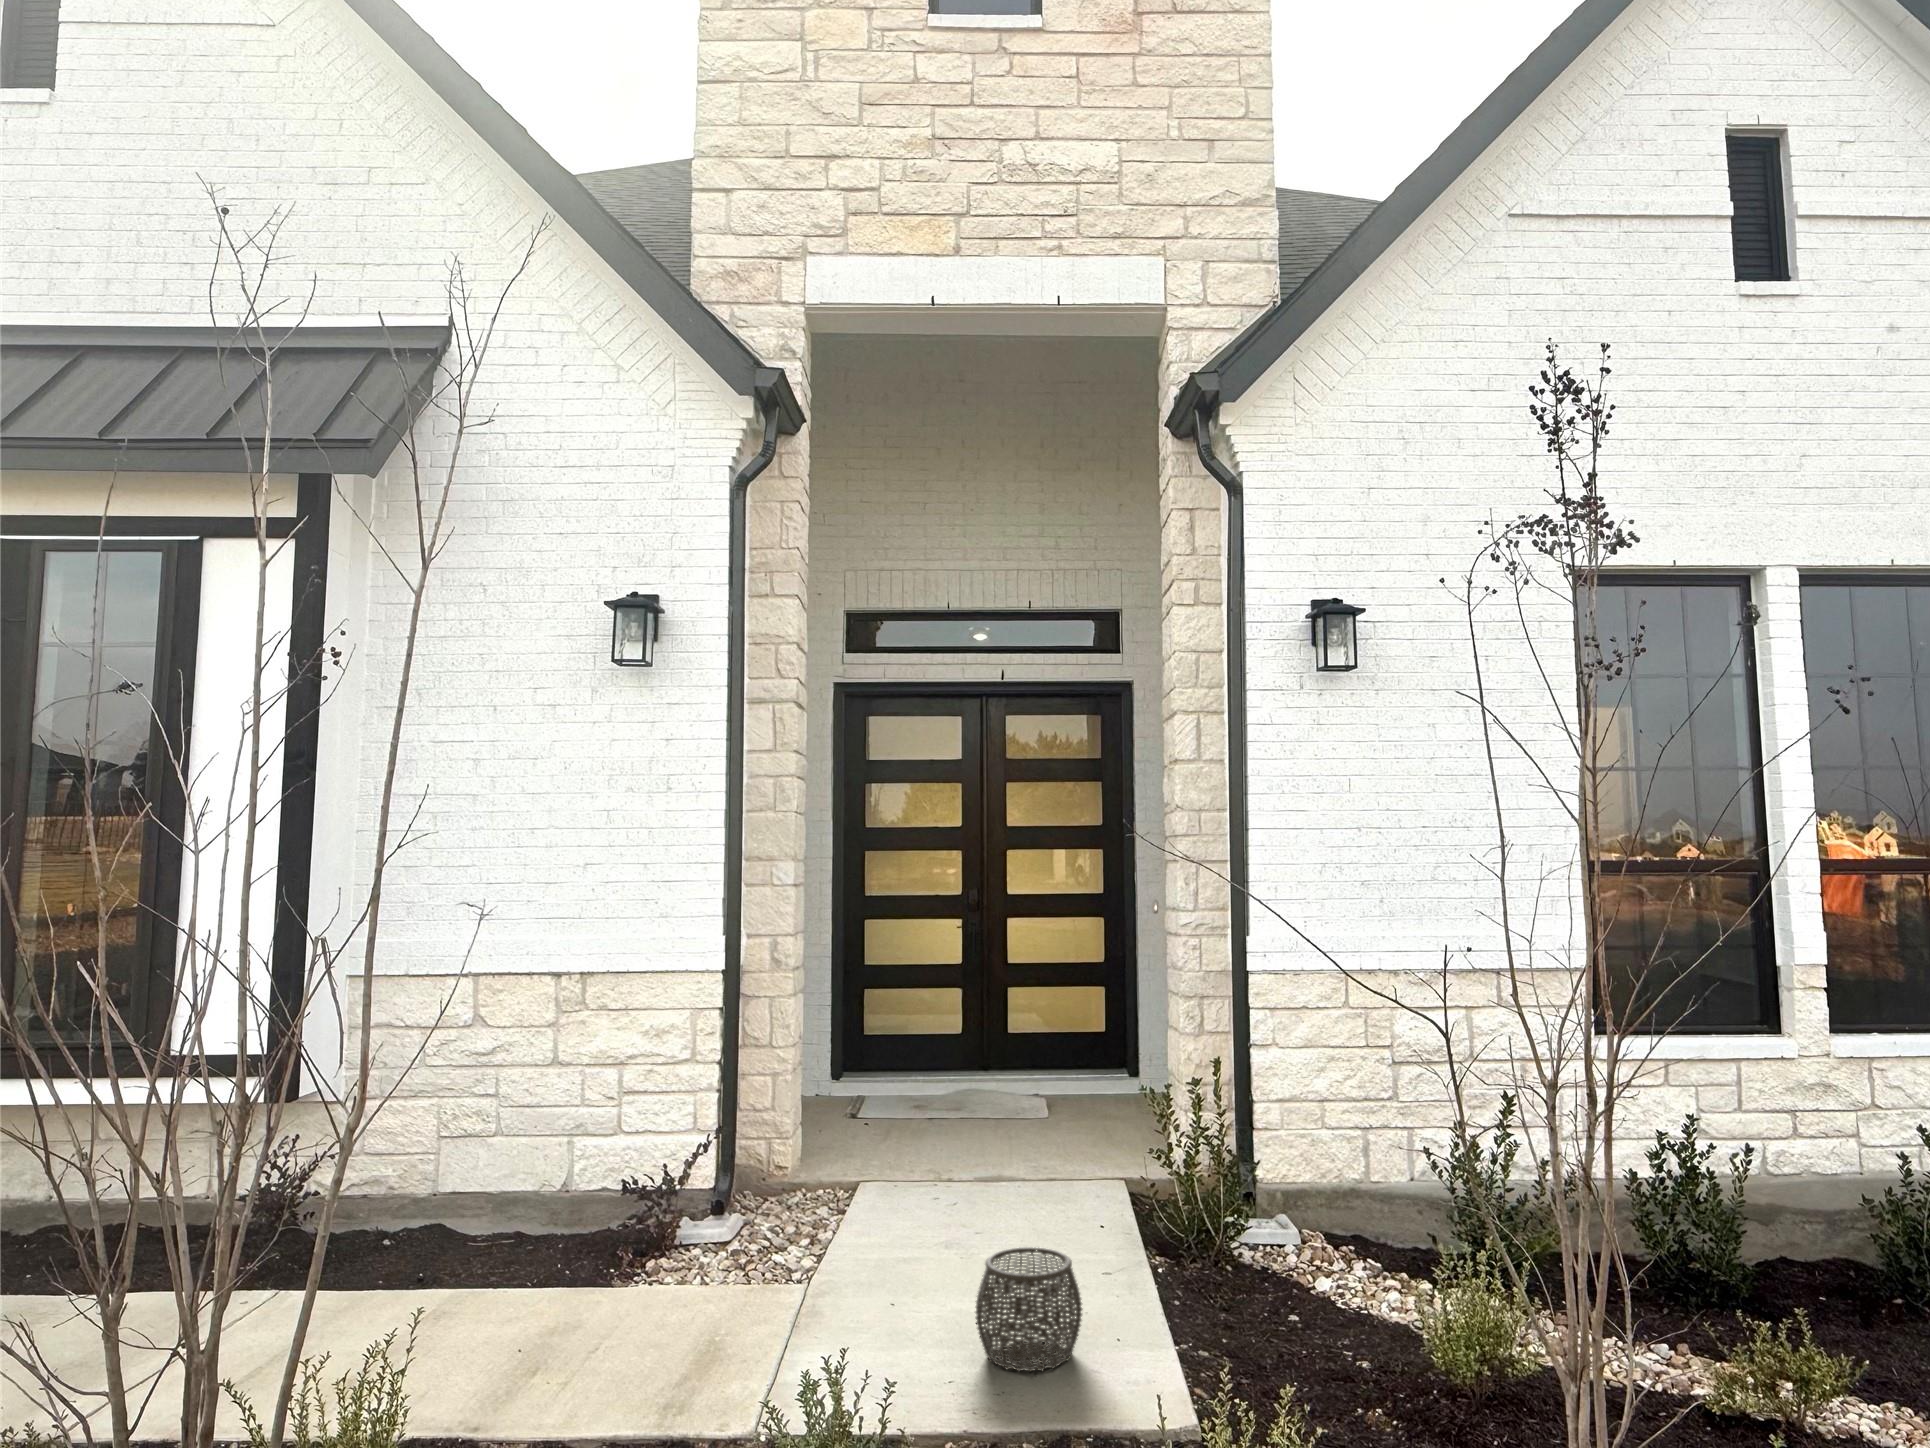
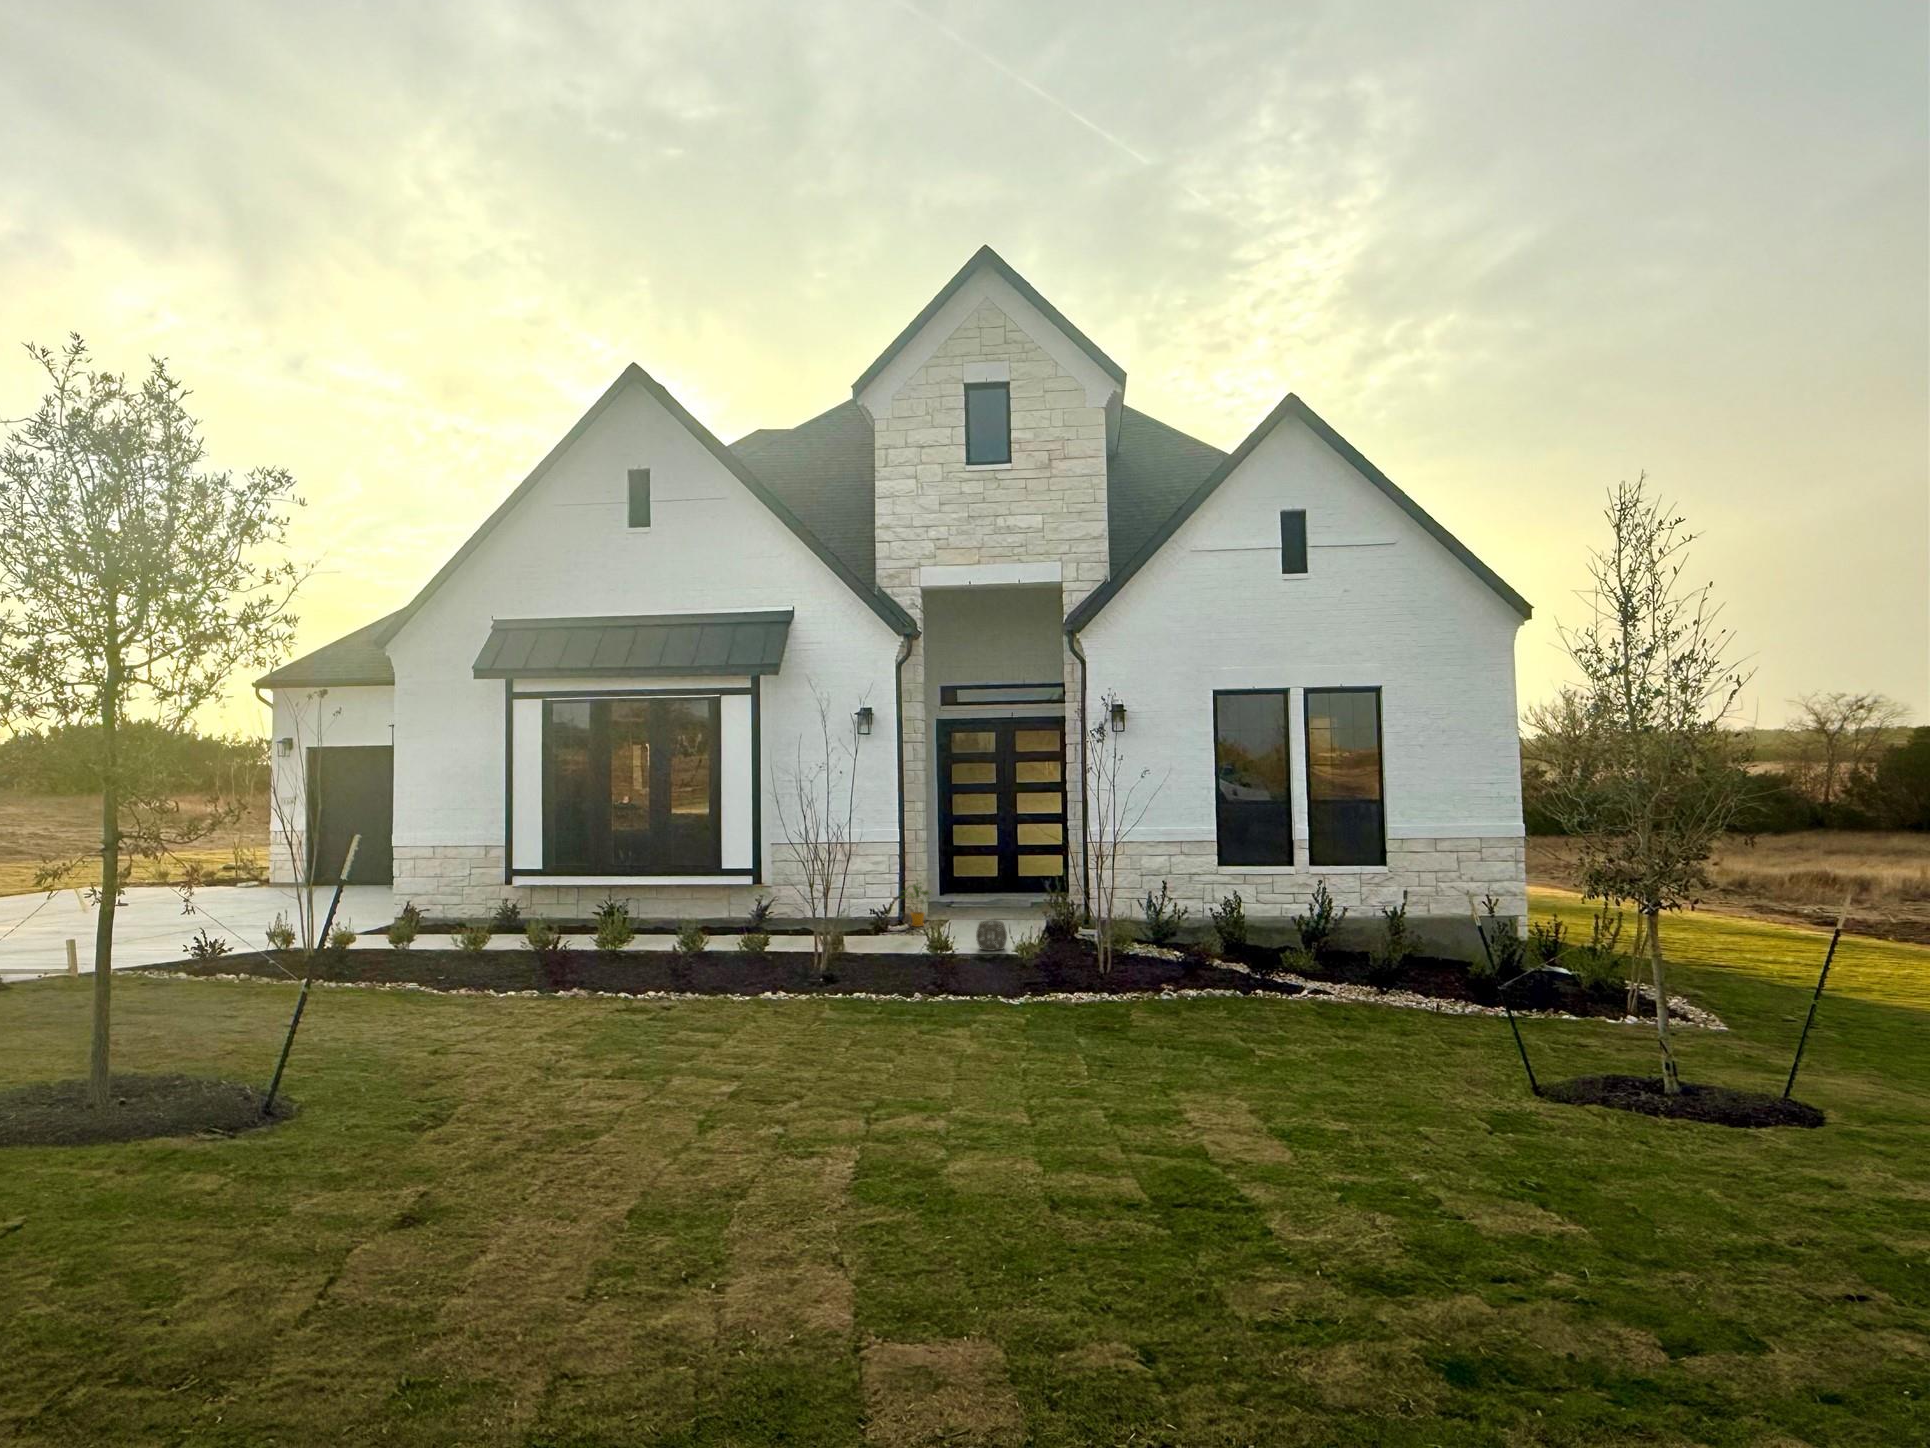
house plant: none [719,1089,820,1218] -> present [900,884,929,927]

